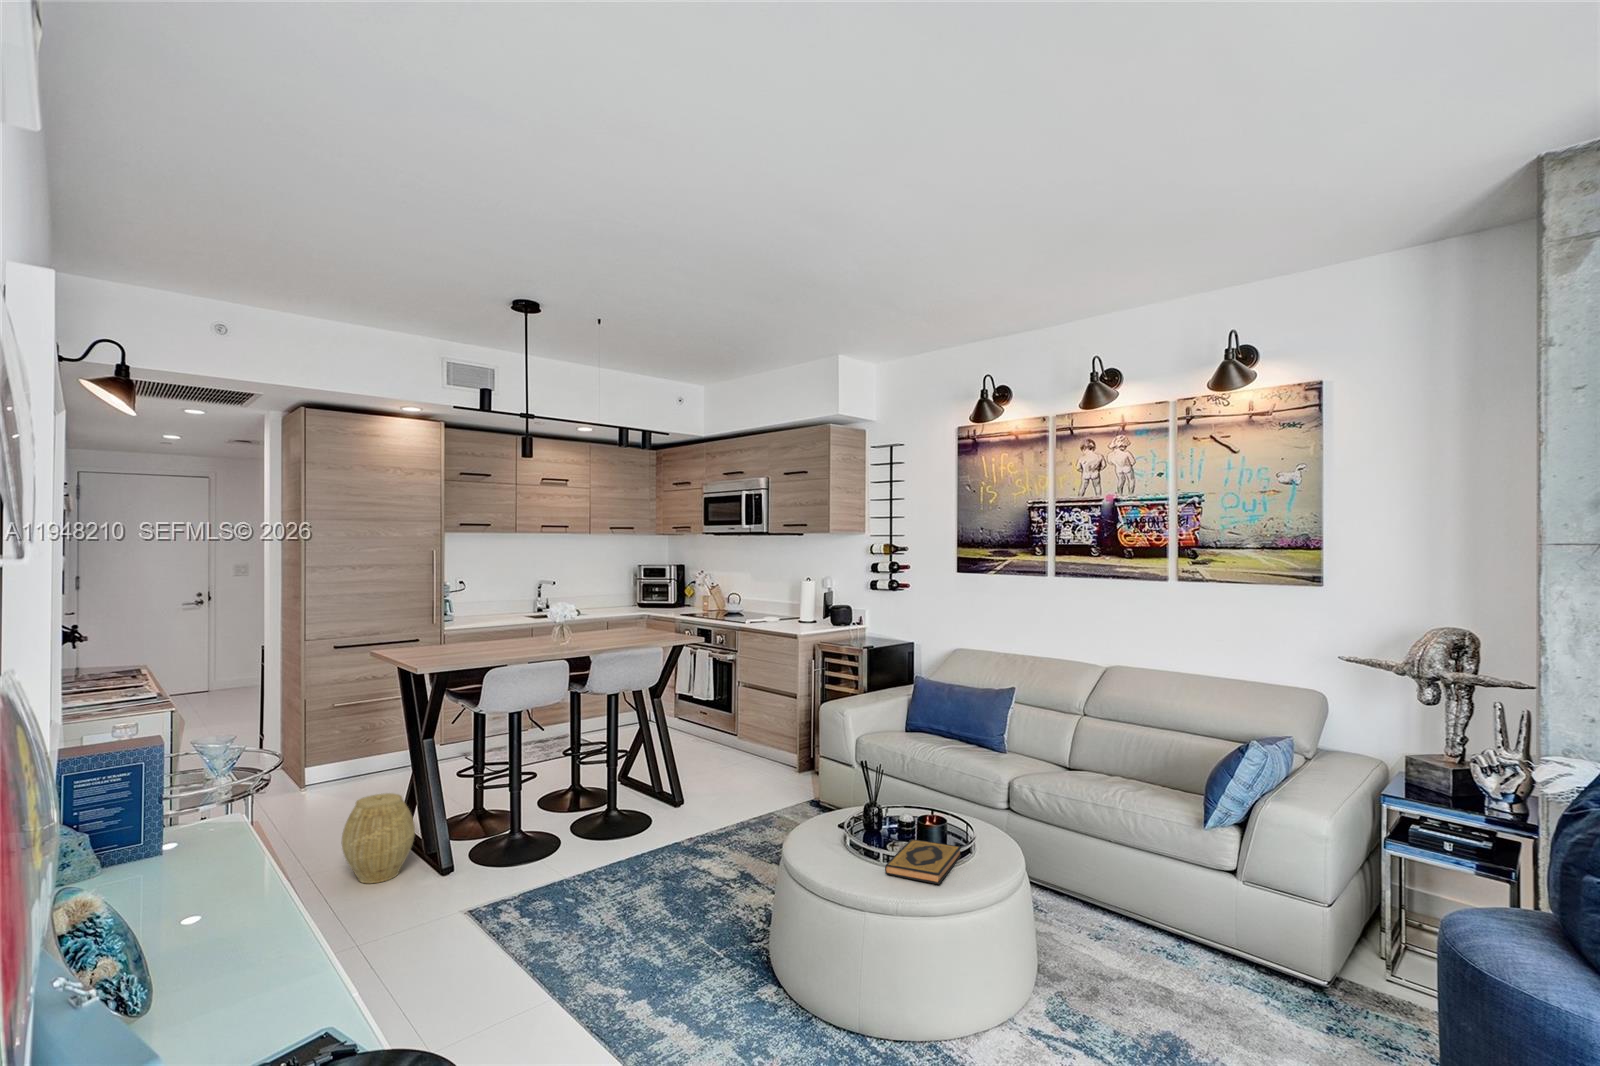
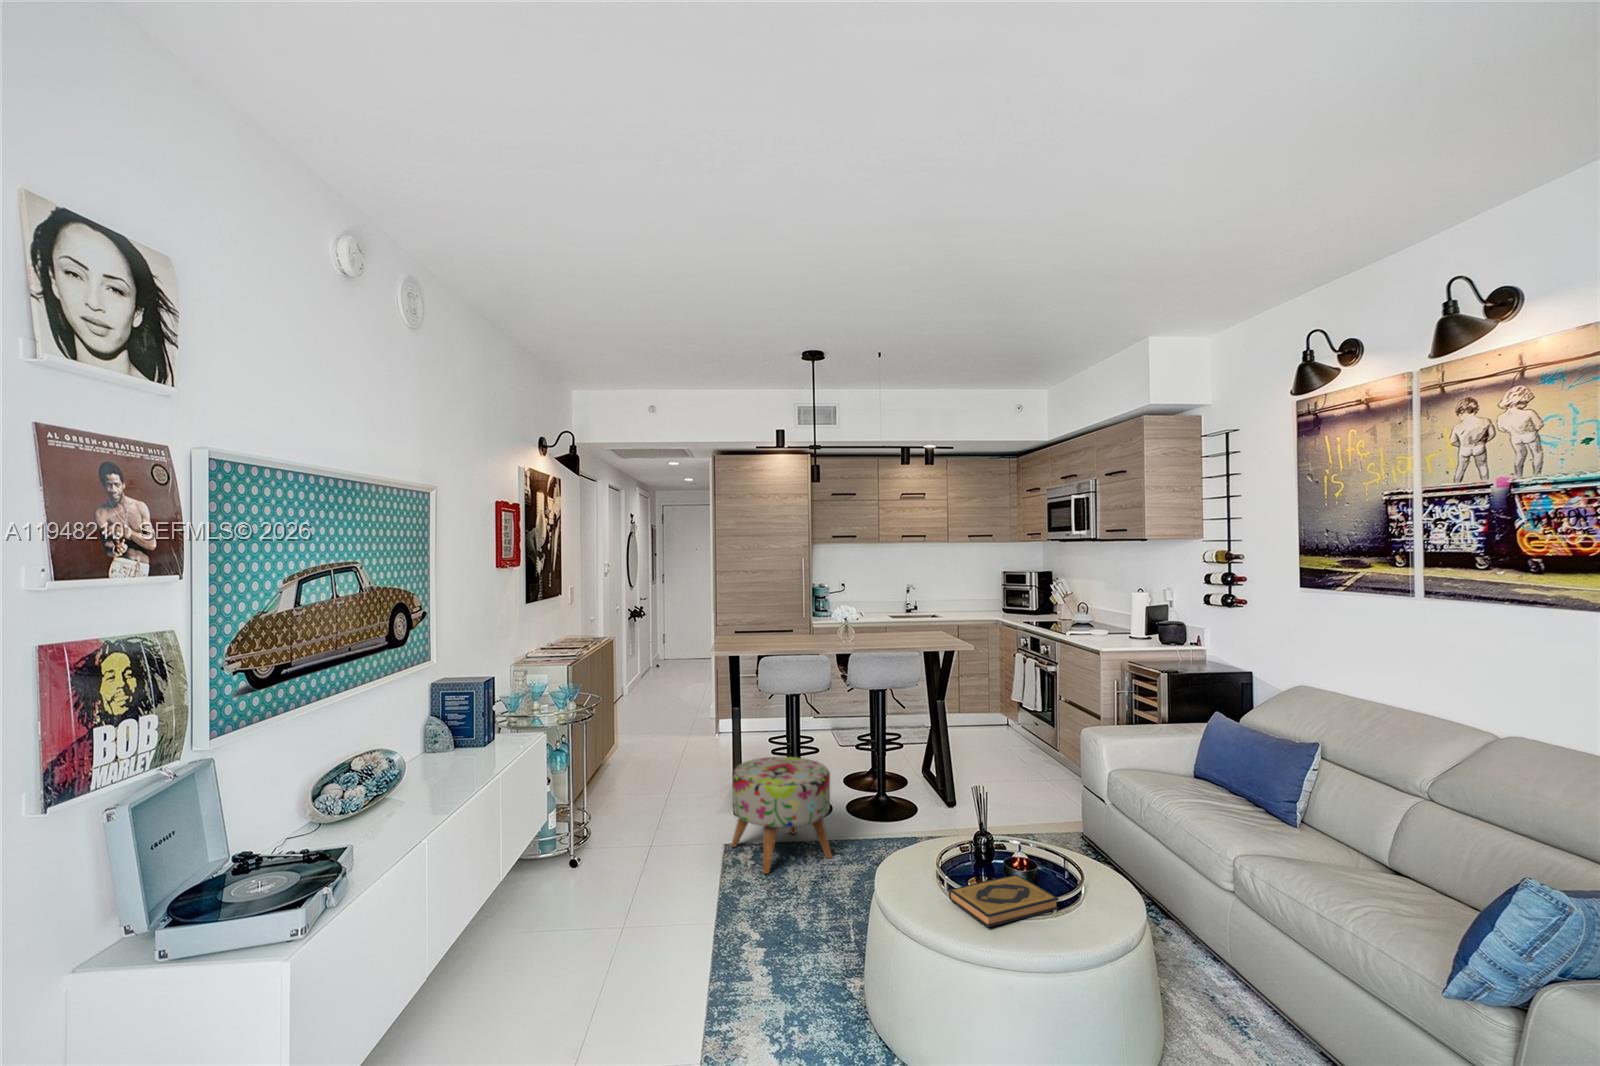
ottoman: none [491,791,619,931] -> present [731,757,832,874]
woven basket: present [342,793,415,883] -> none [674,736,723,802]

